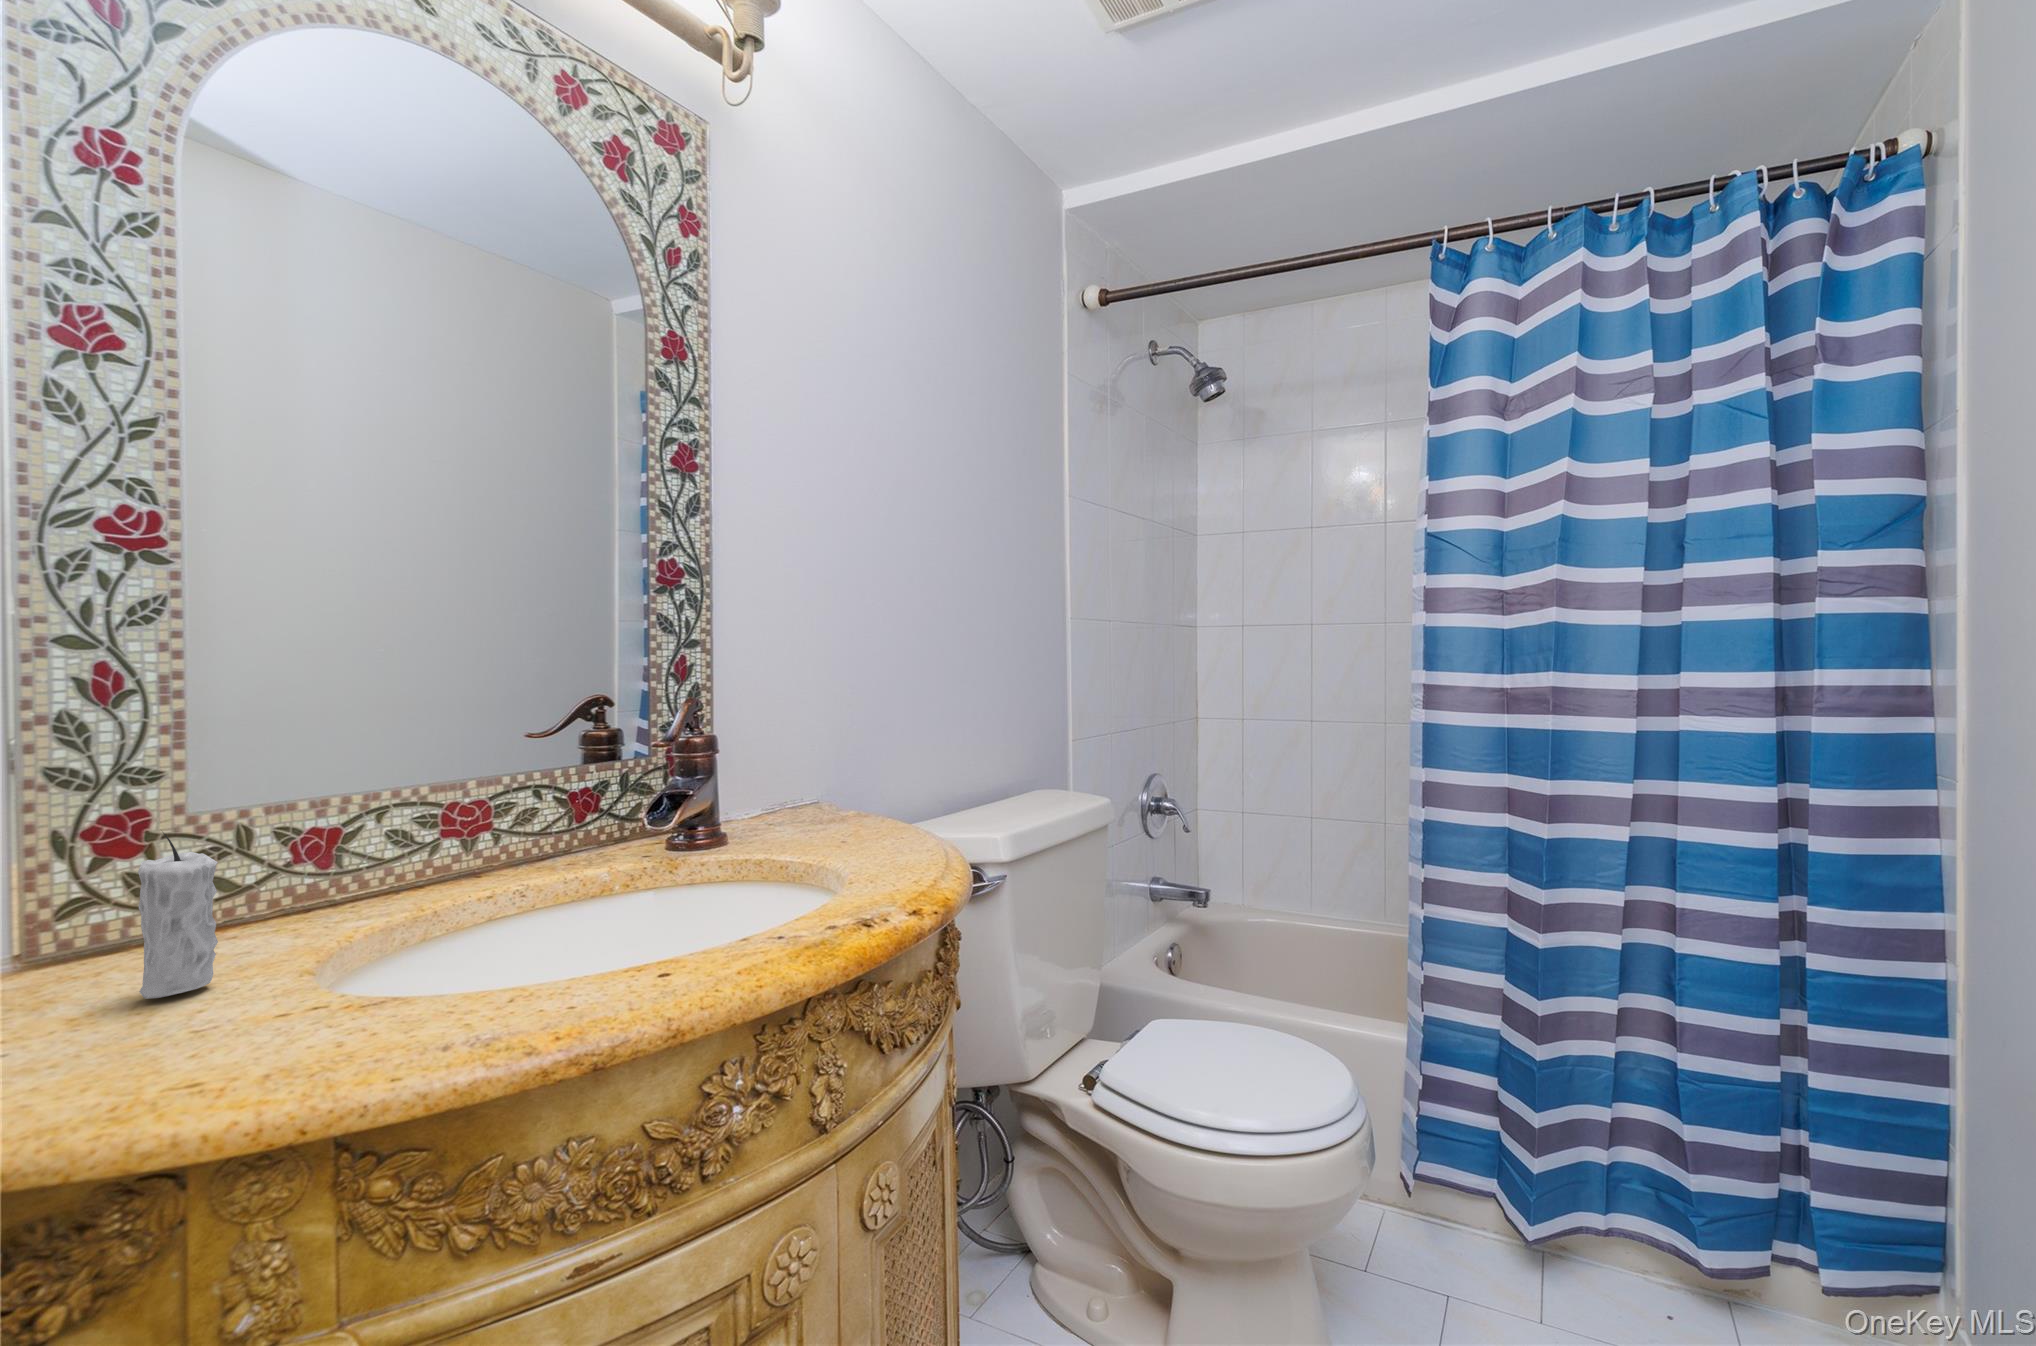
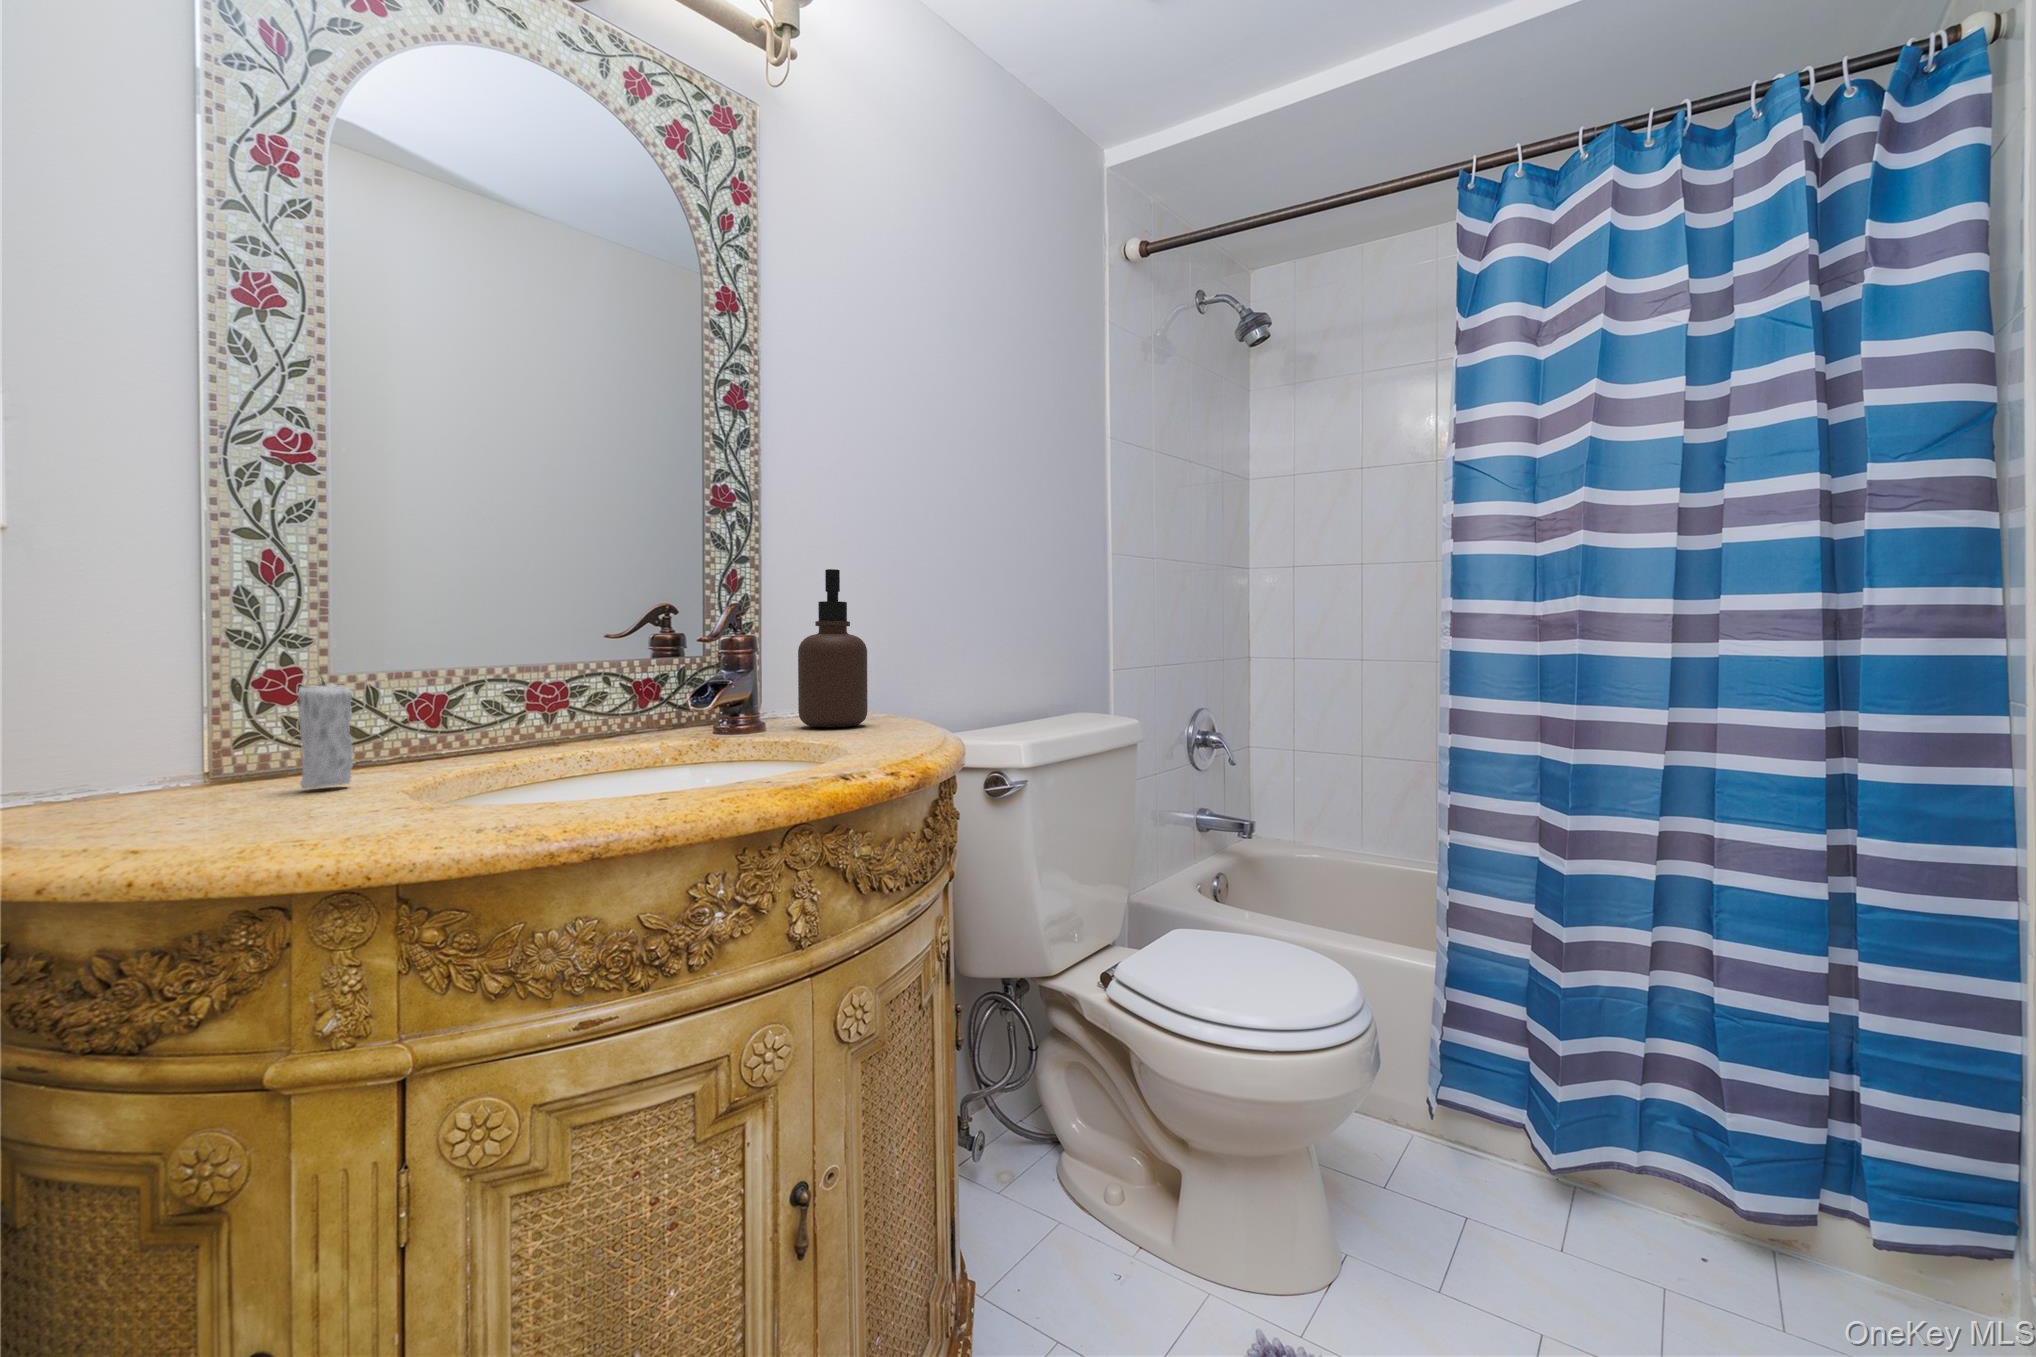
soap dispenser: none [756,648,834,828] -> present [798,569,868,727]

